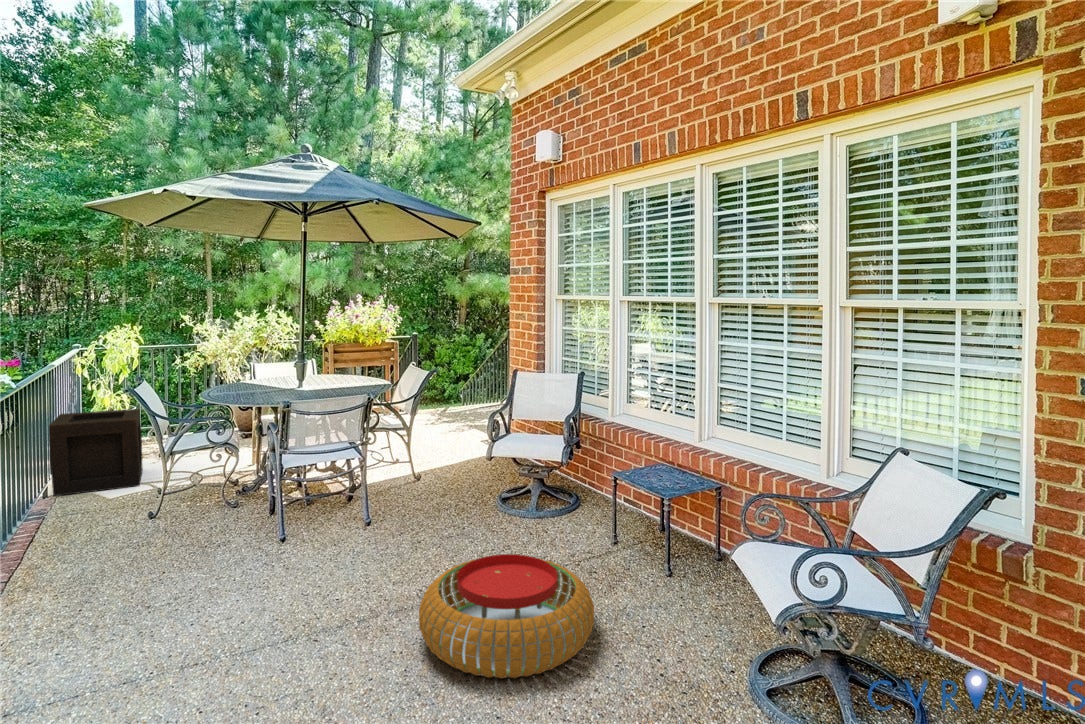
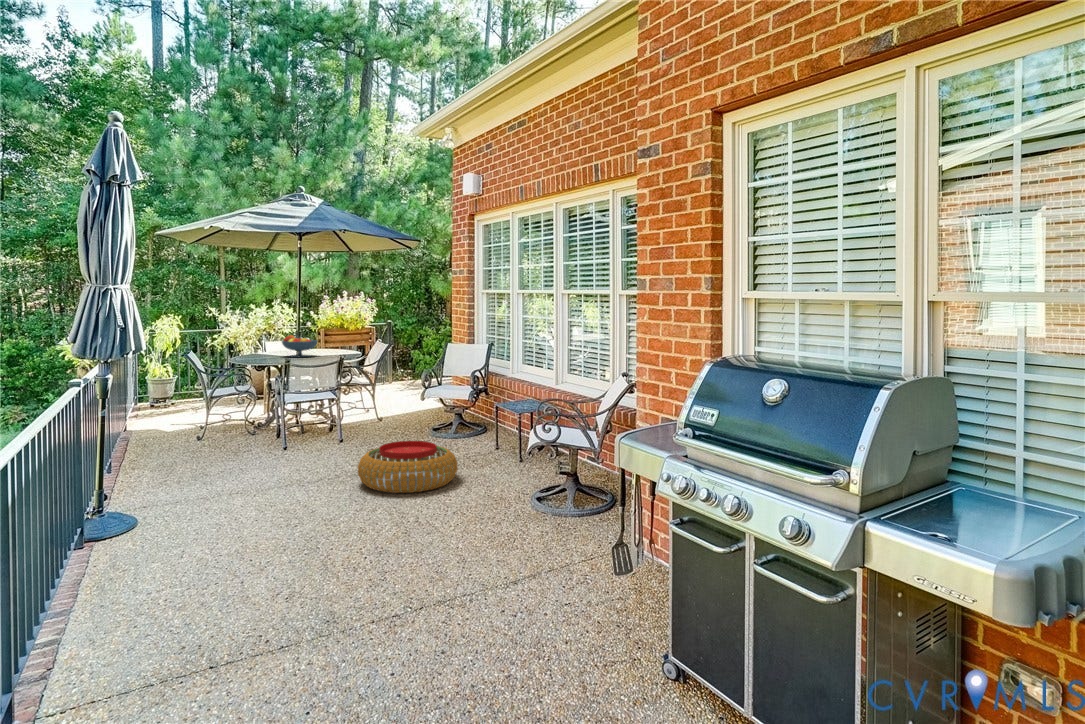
fruit bowl: none [277,361,332,395] -> present [282,335,317,357]
wooden crate: present [49,409,143,496] -> none [127,374,186,430]

